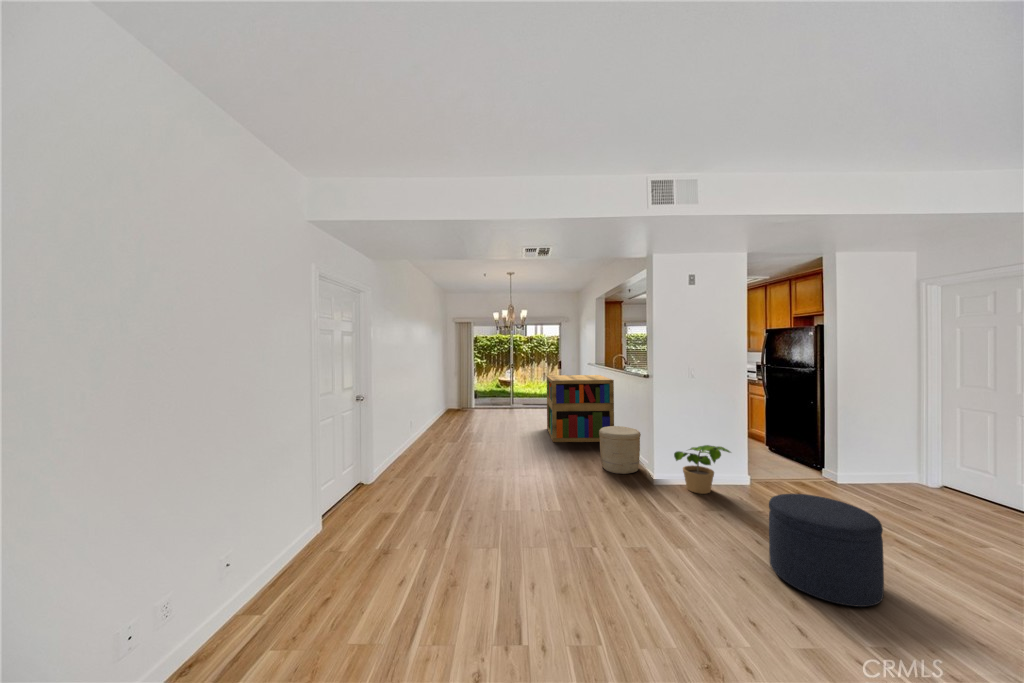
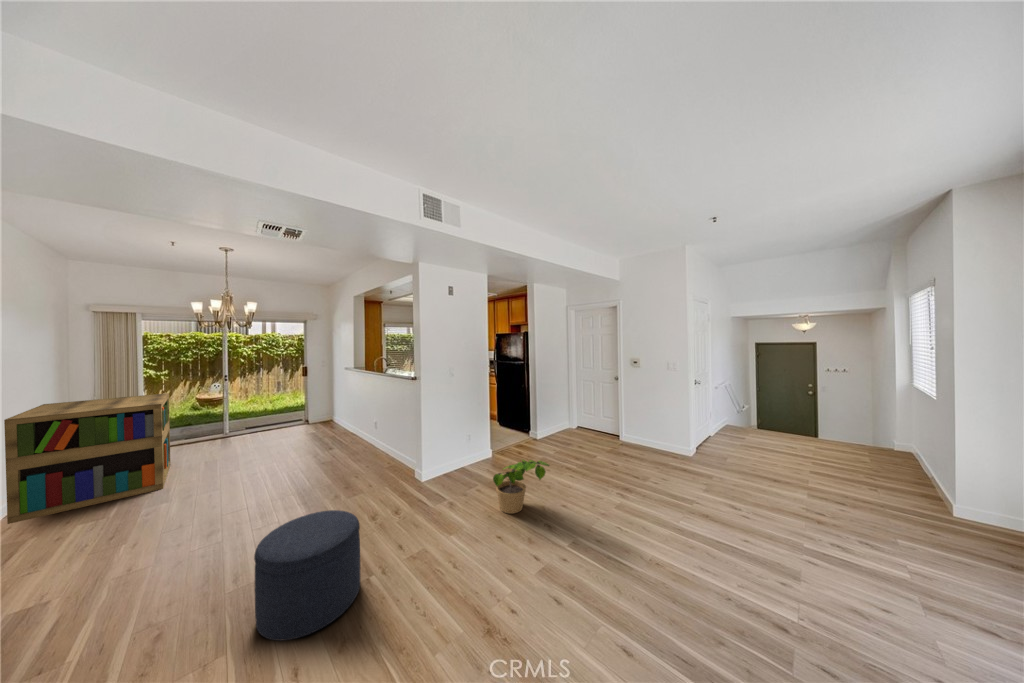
bookshelf: present [547,375,614,442] -> present [4,393,170,524]
woven basket: present [599,426,641,474] -> none [392,451,443,516]
ottoman: present [769,494,884,607] -> present [254,510,361,641]

